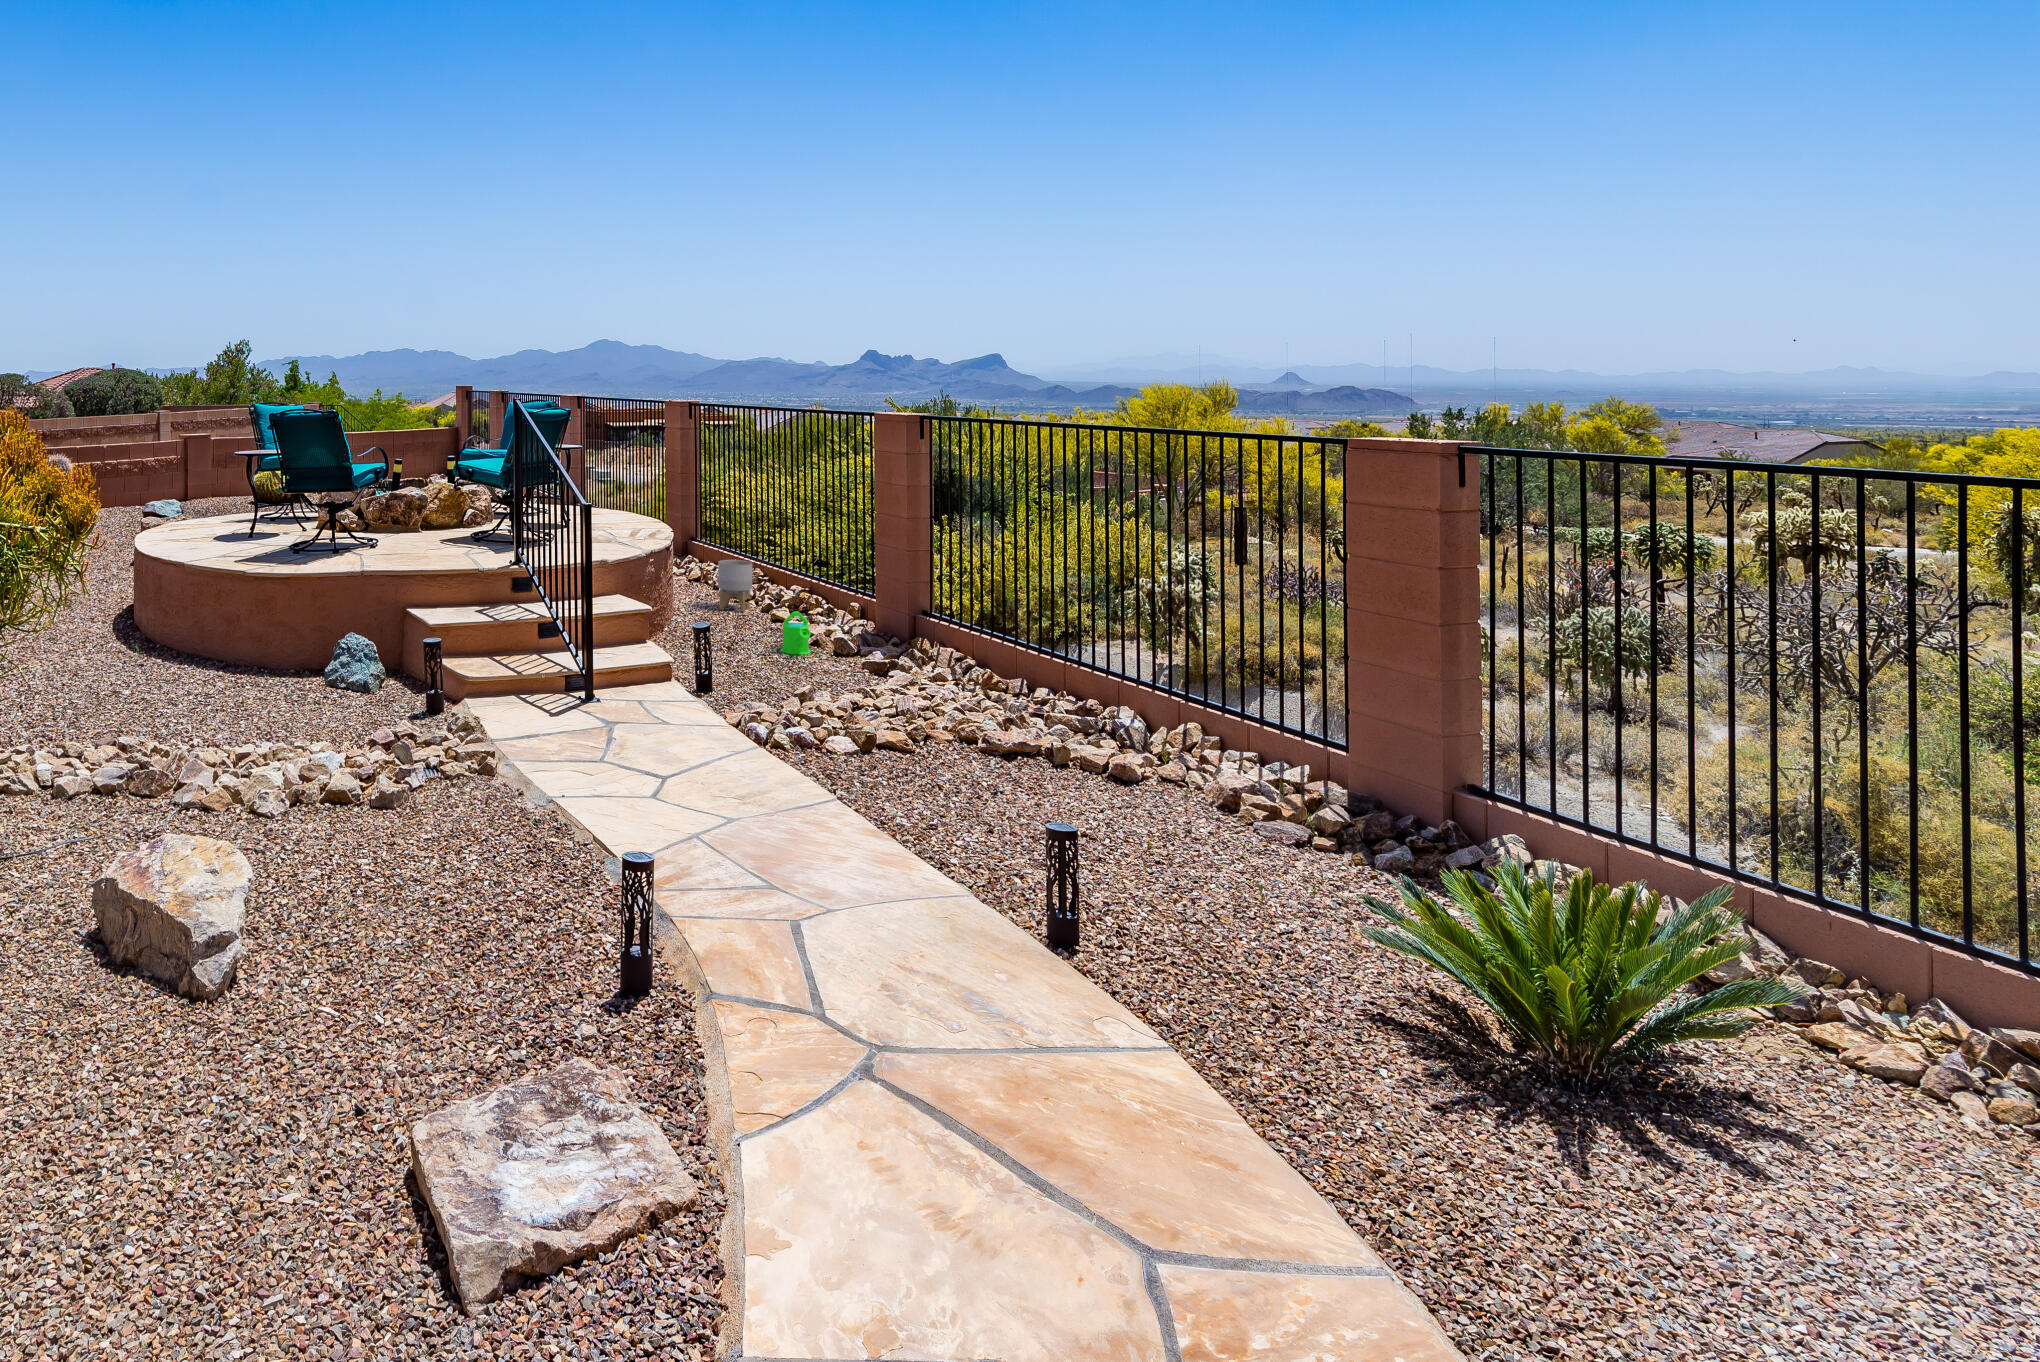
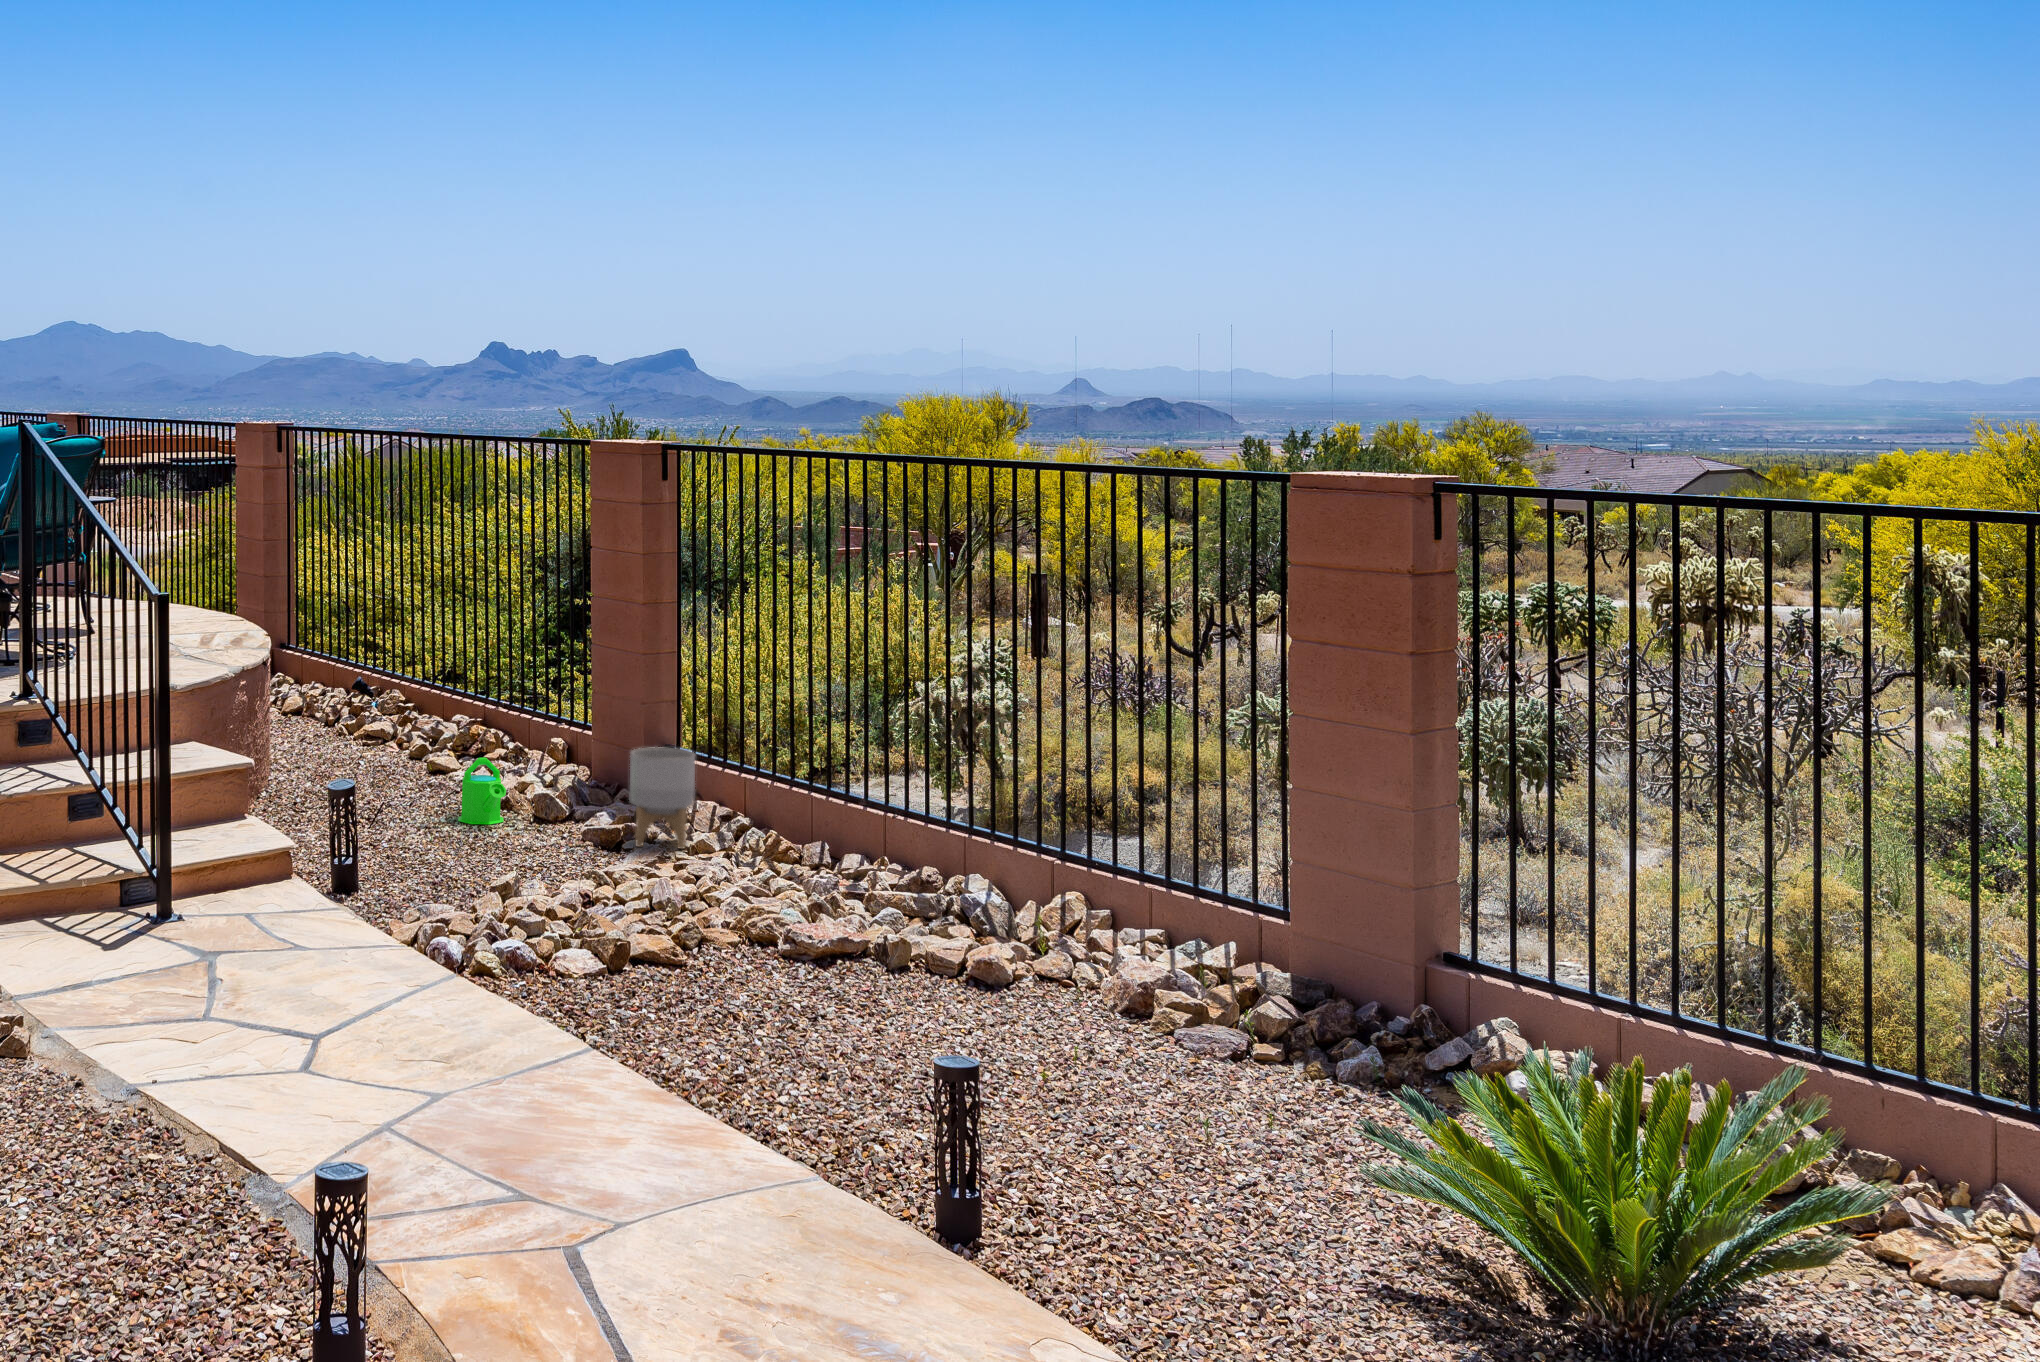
planter: present [718,560,752,612] -> present [630,747,695,849]

